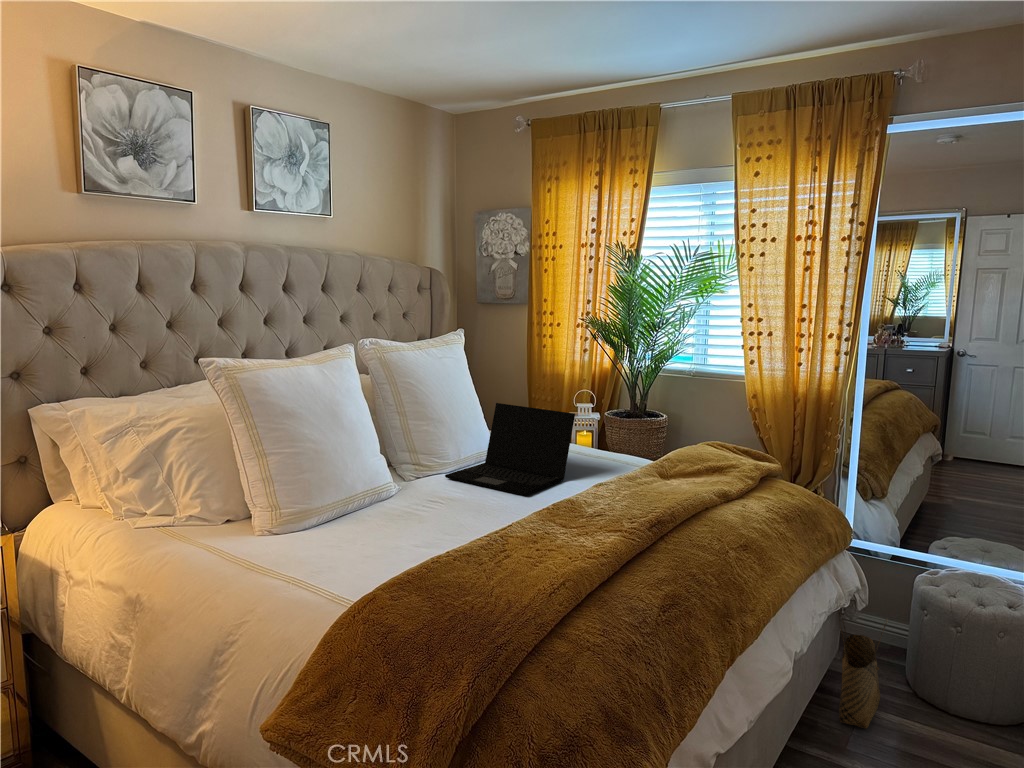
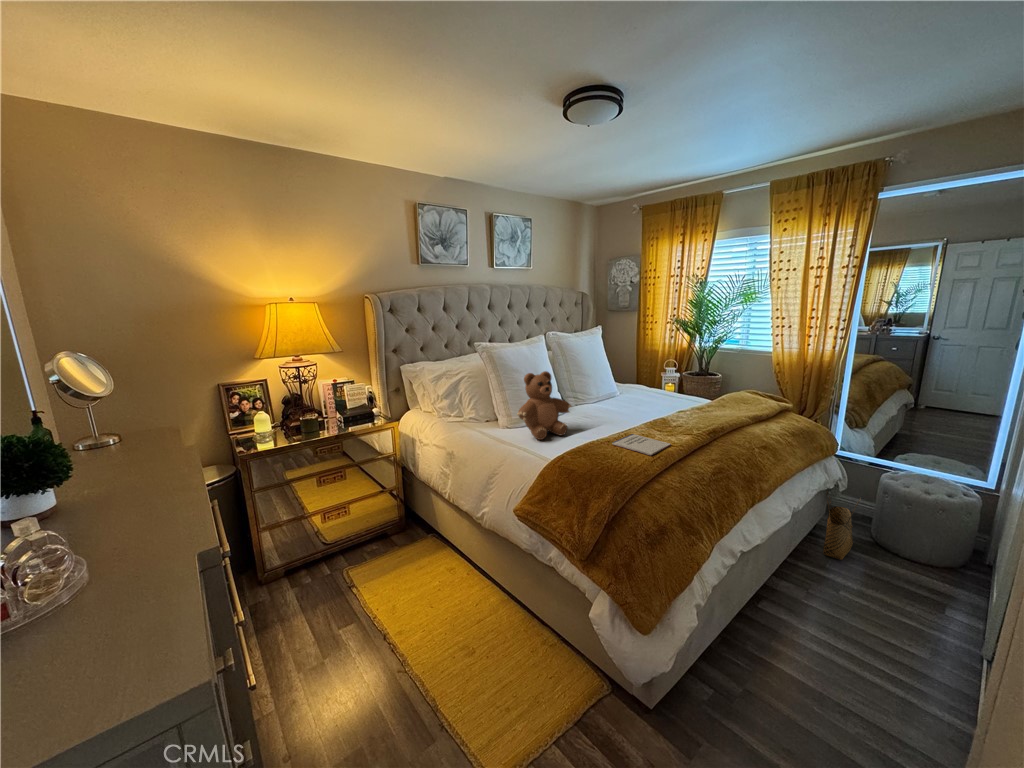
laptop: present [445,403,575,495] -> none [591,366,665,415]
teddy bear: none [284,415,402,557] -> present [517,371,571,440]
notebook: none [476,534,586,578] -> present [612,434,671,455]

